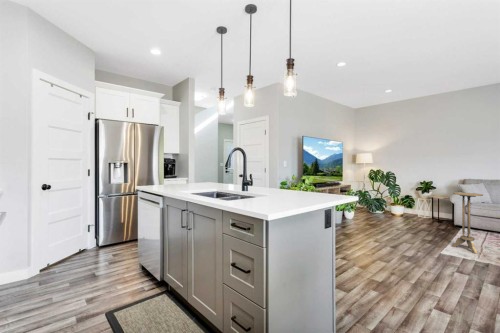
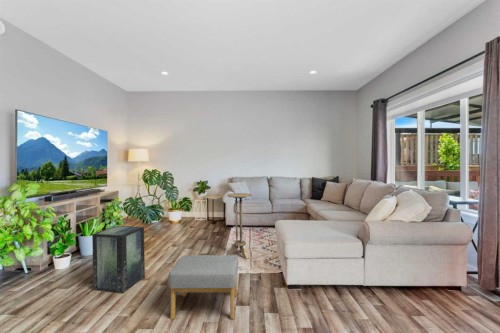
storage box: none [346,204,377,244] -> present [92,226,145,293]
footstool: none [398,229,459,278] -> present [168,255,238,319]

